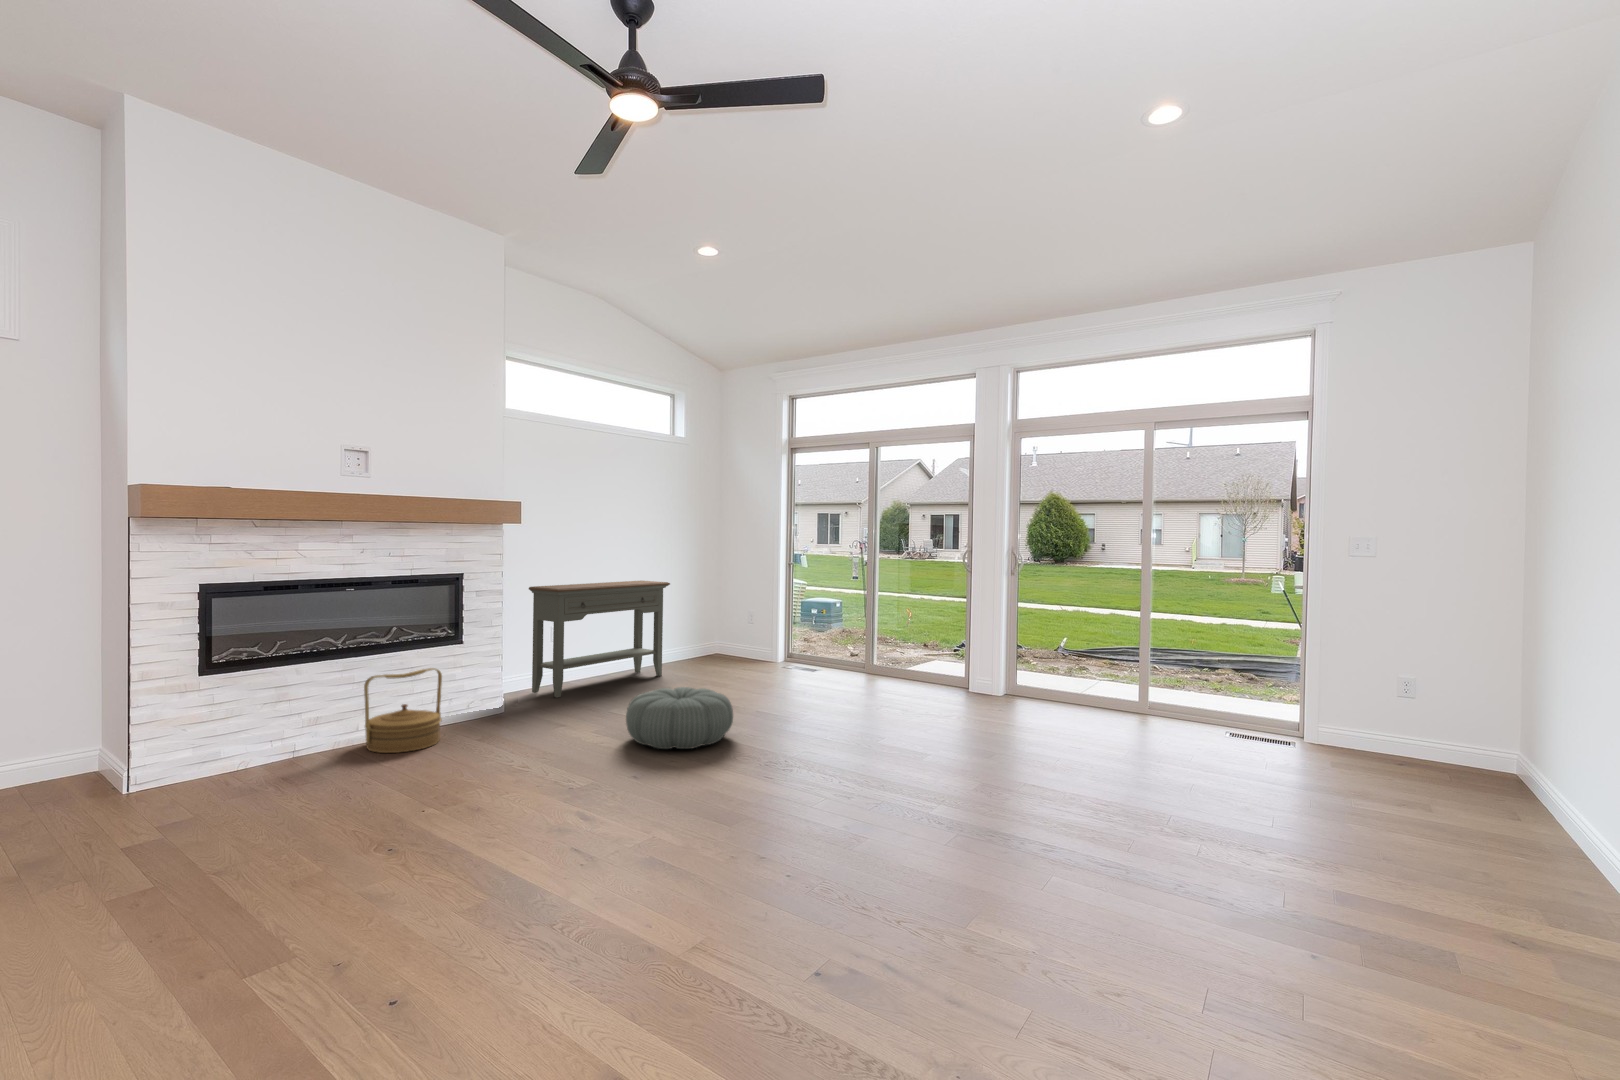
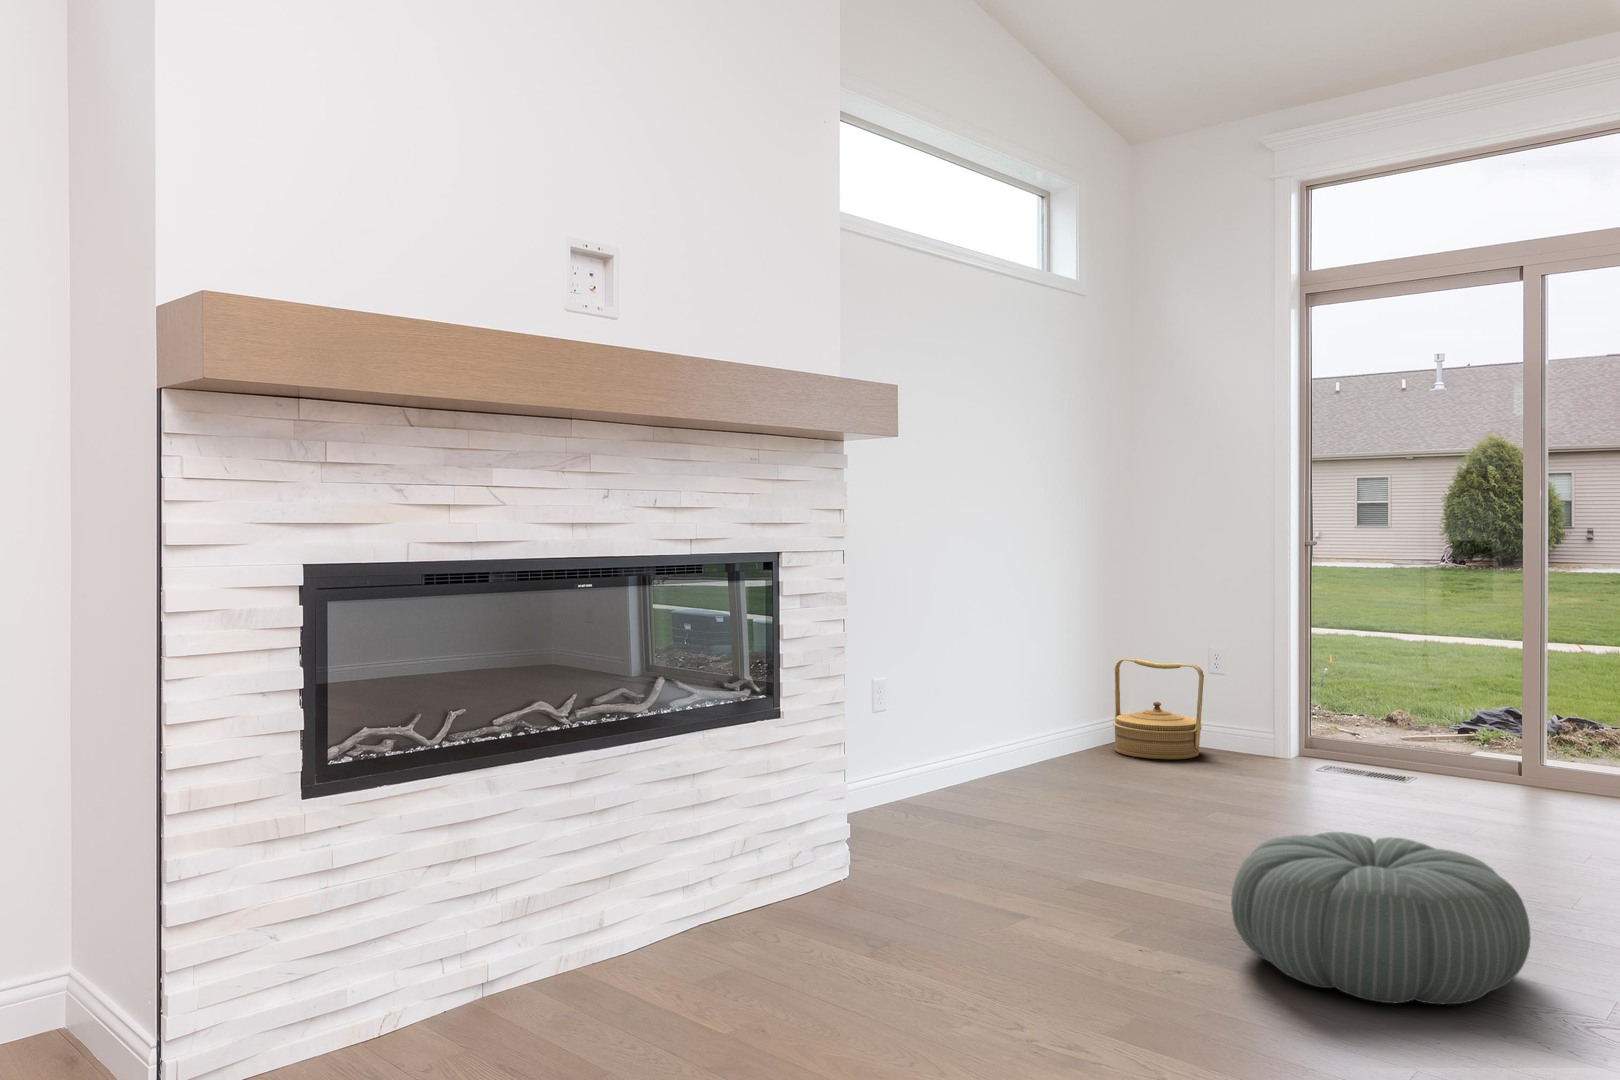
console table: present [529,581,670,697] -> none [845,581,1094,838]
woven basket: present [364,668,442,753] -> present [1113,658,1204,760]

